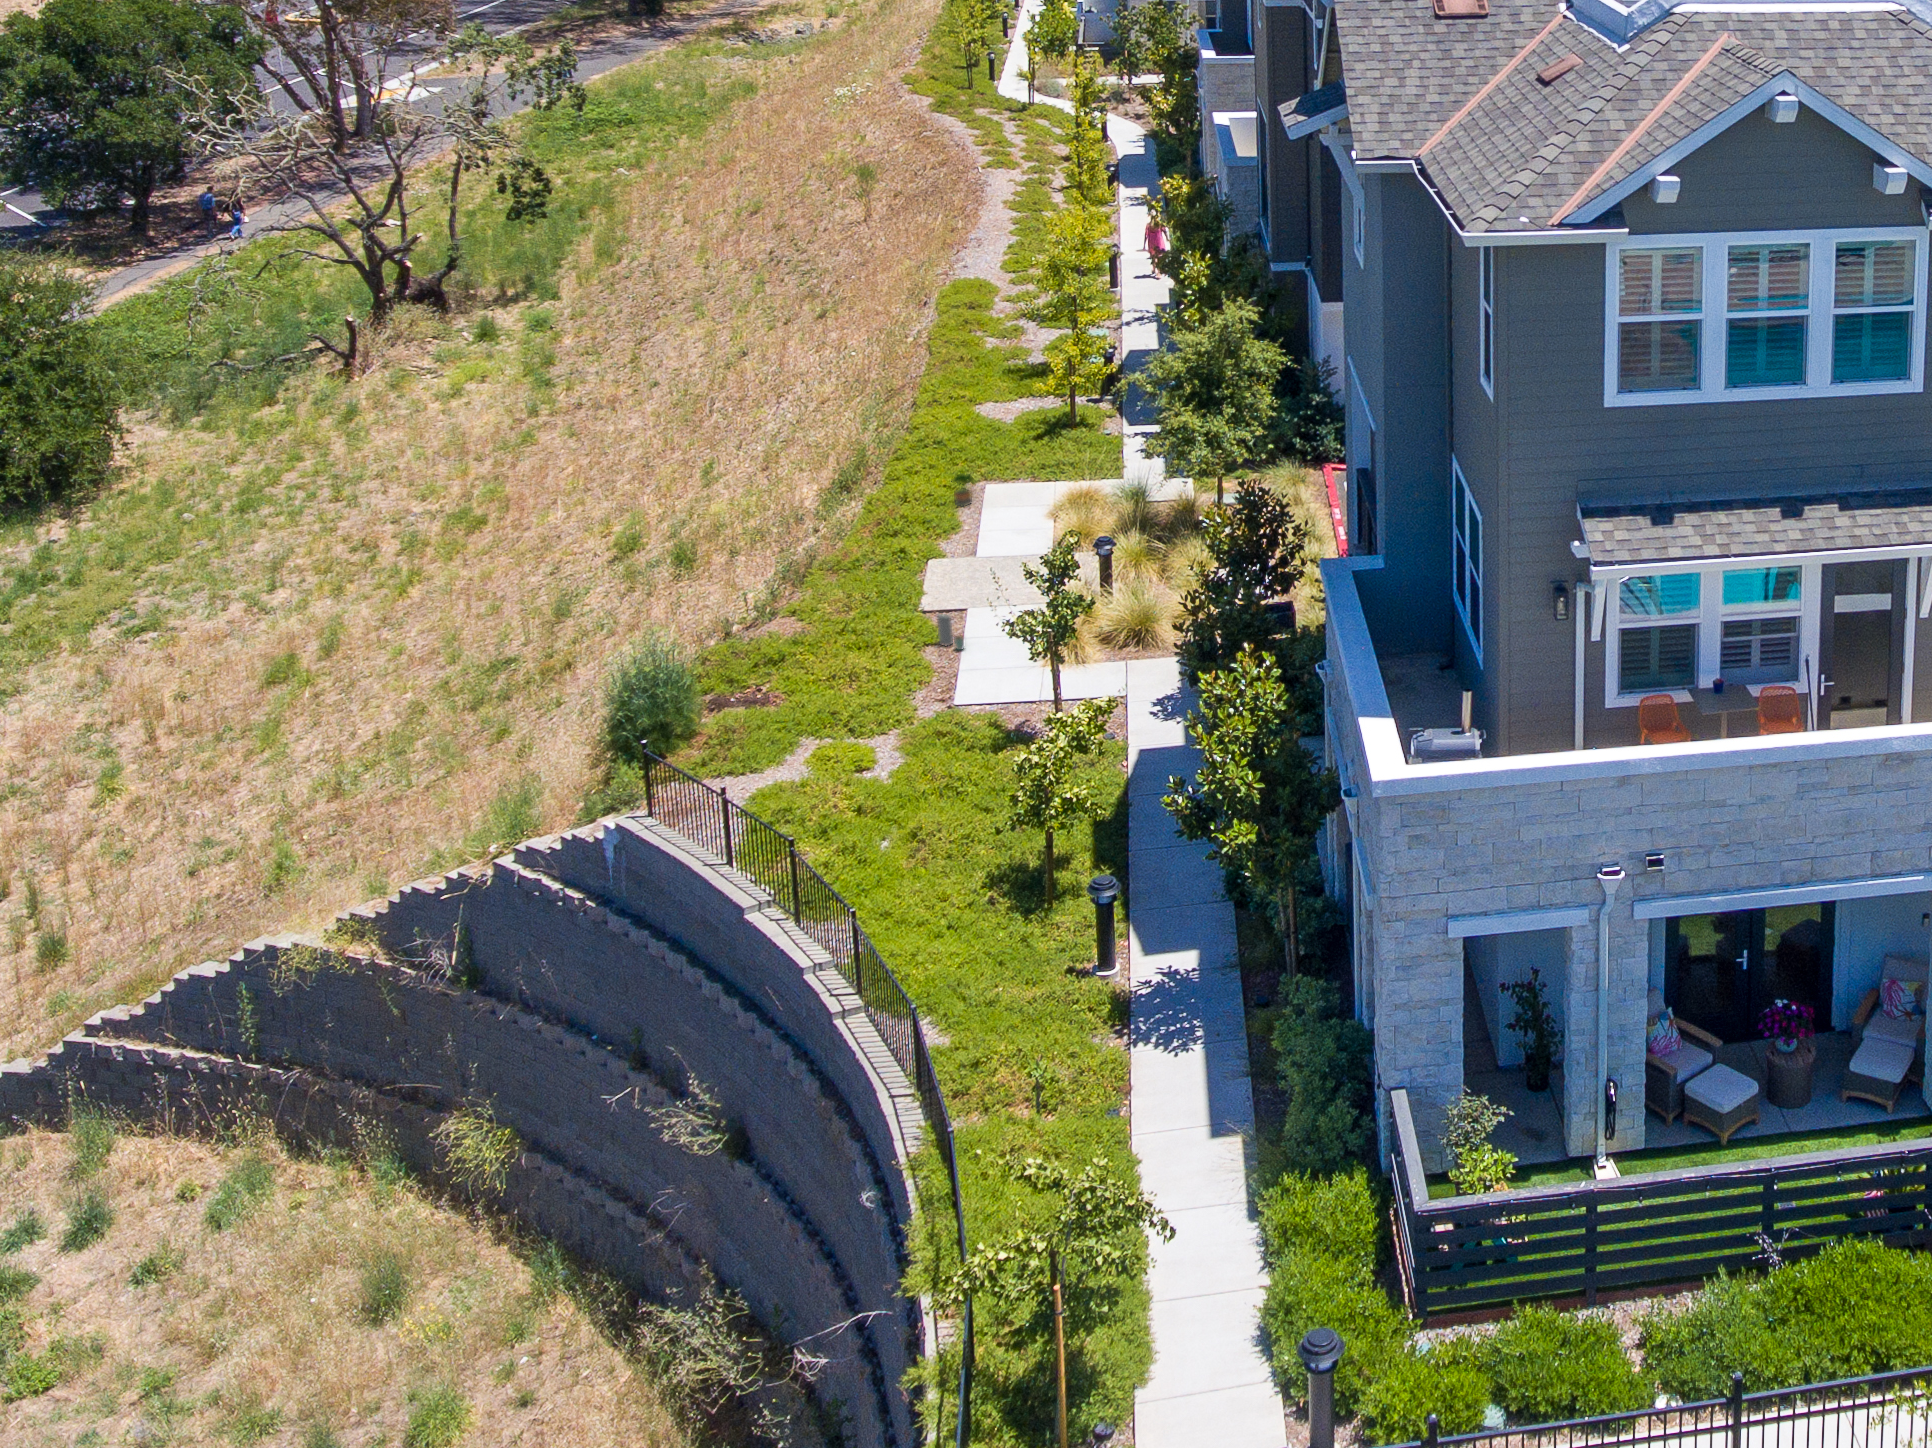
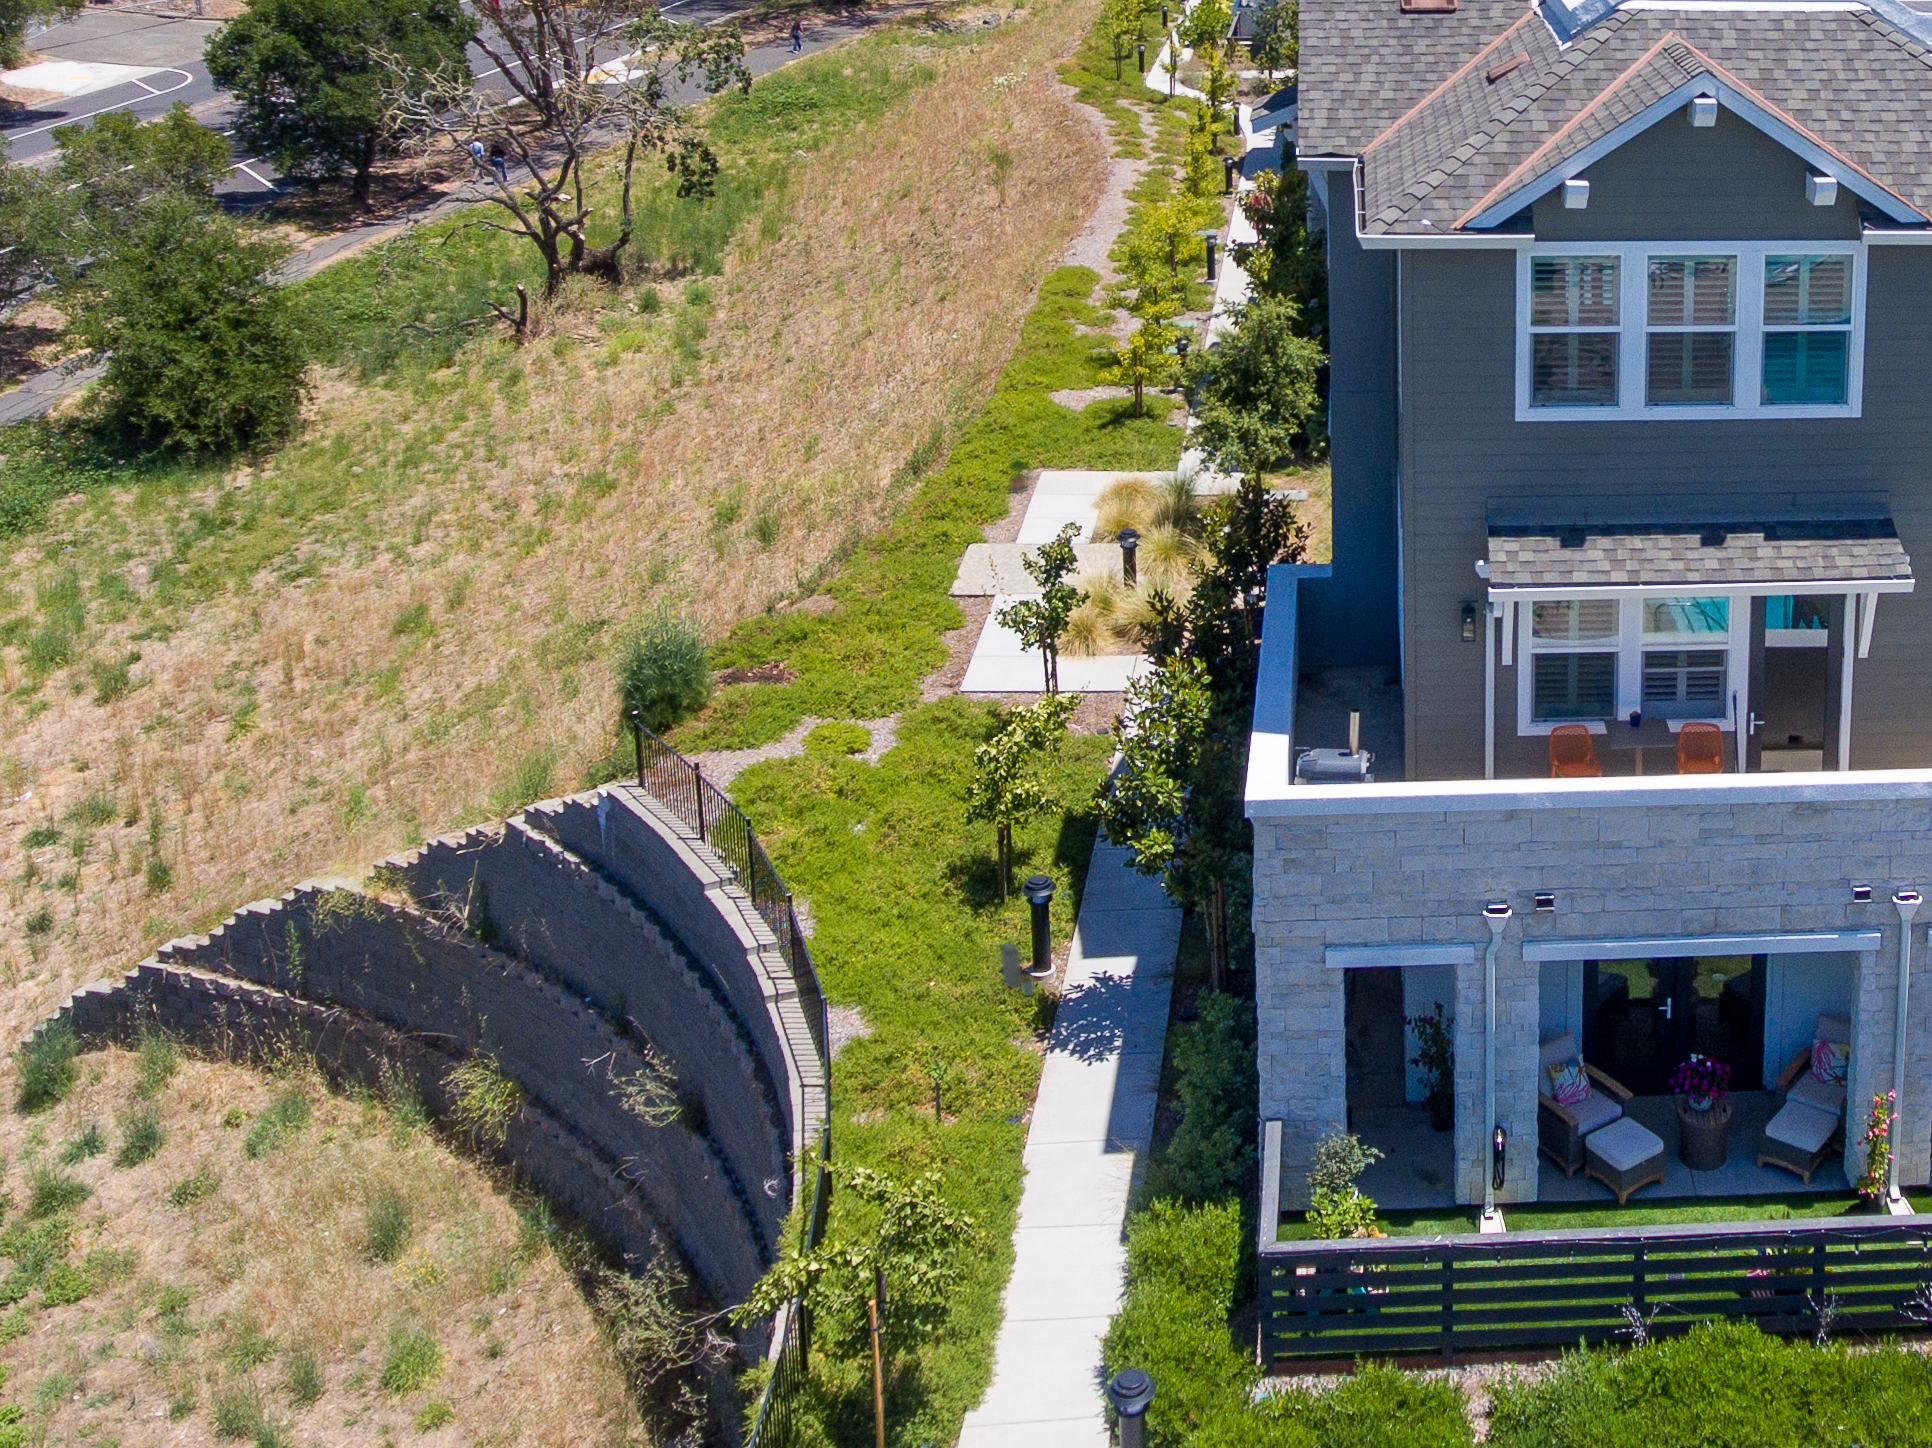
trash can: present [937,614,964,650] -> present [1001,943,1034,996]

